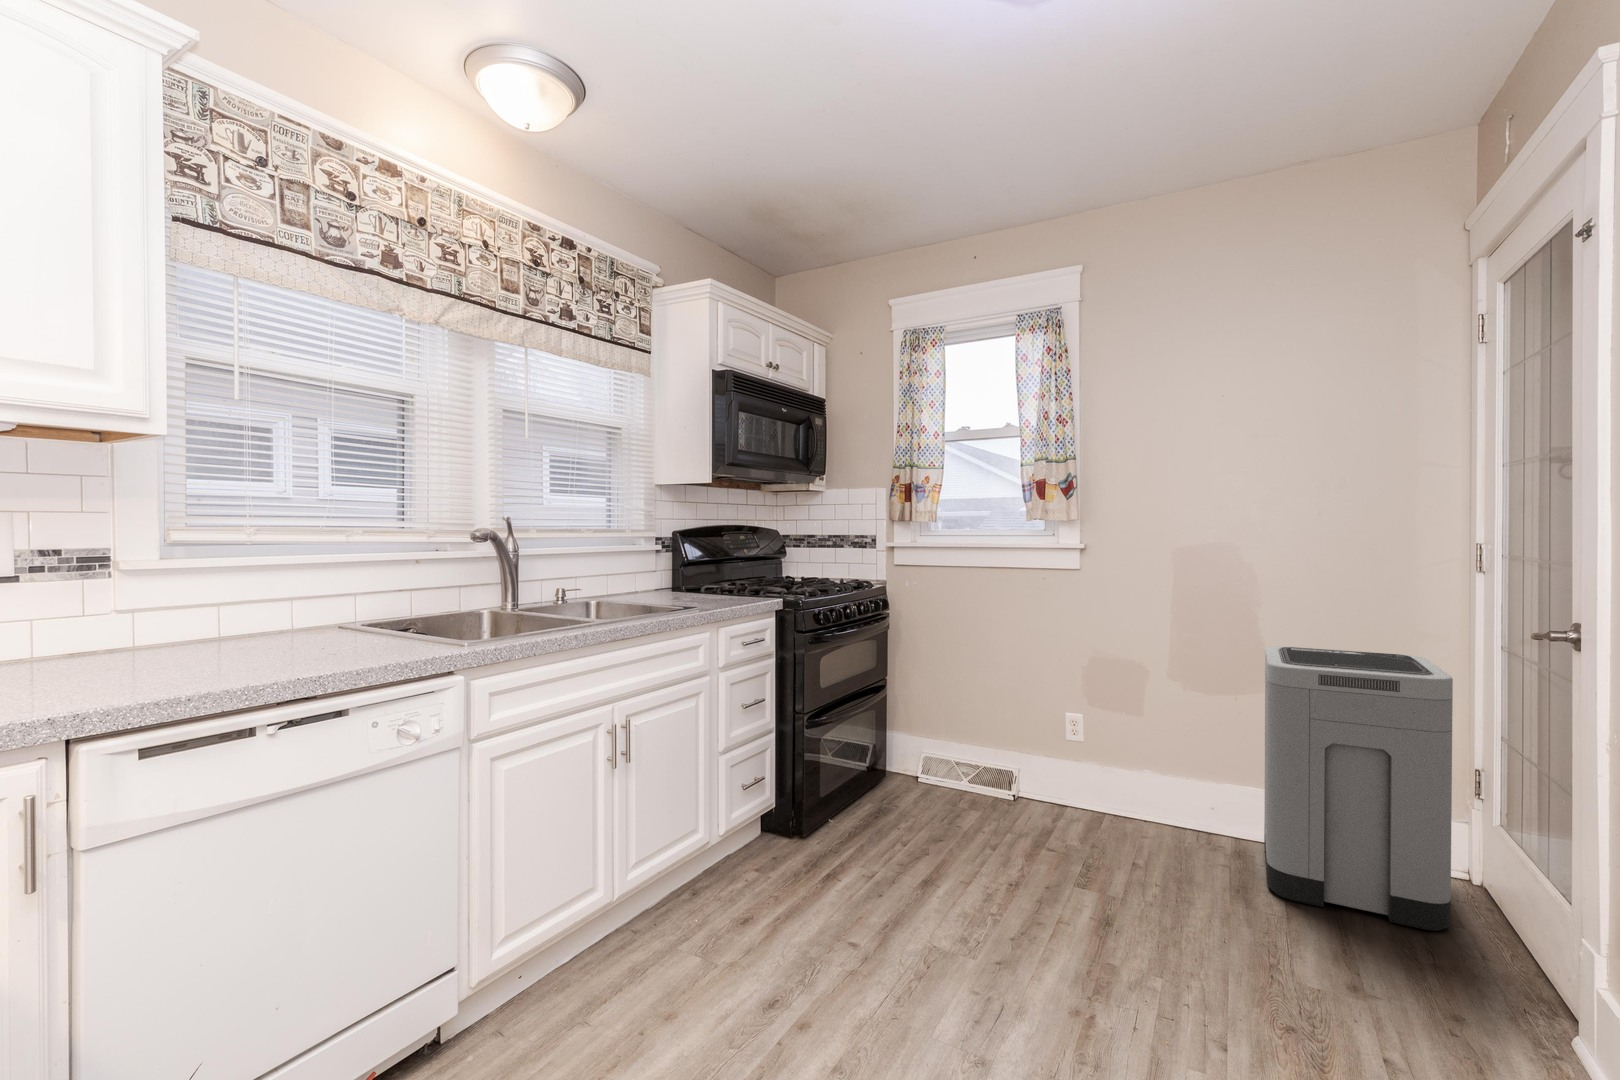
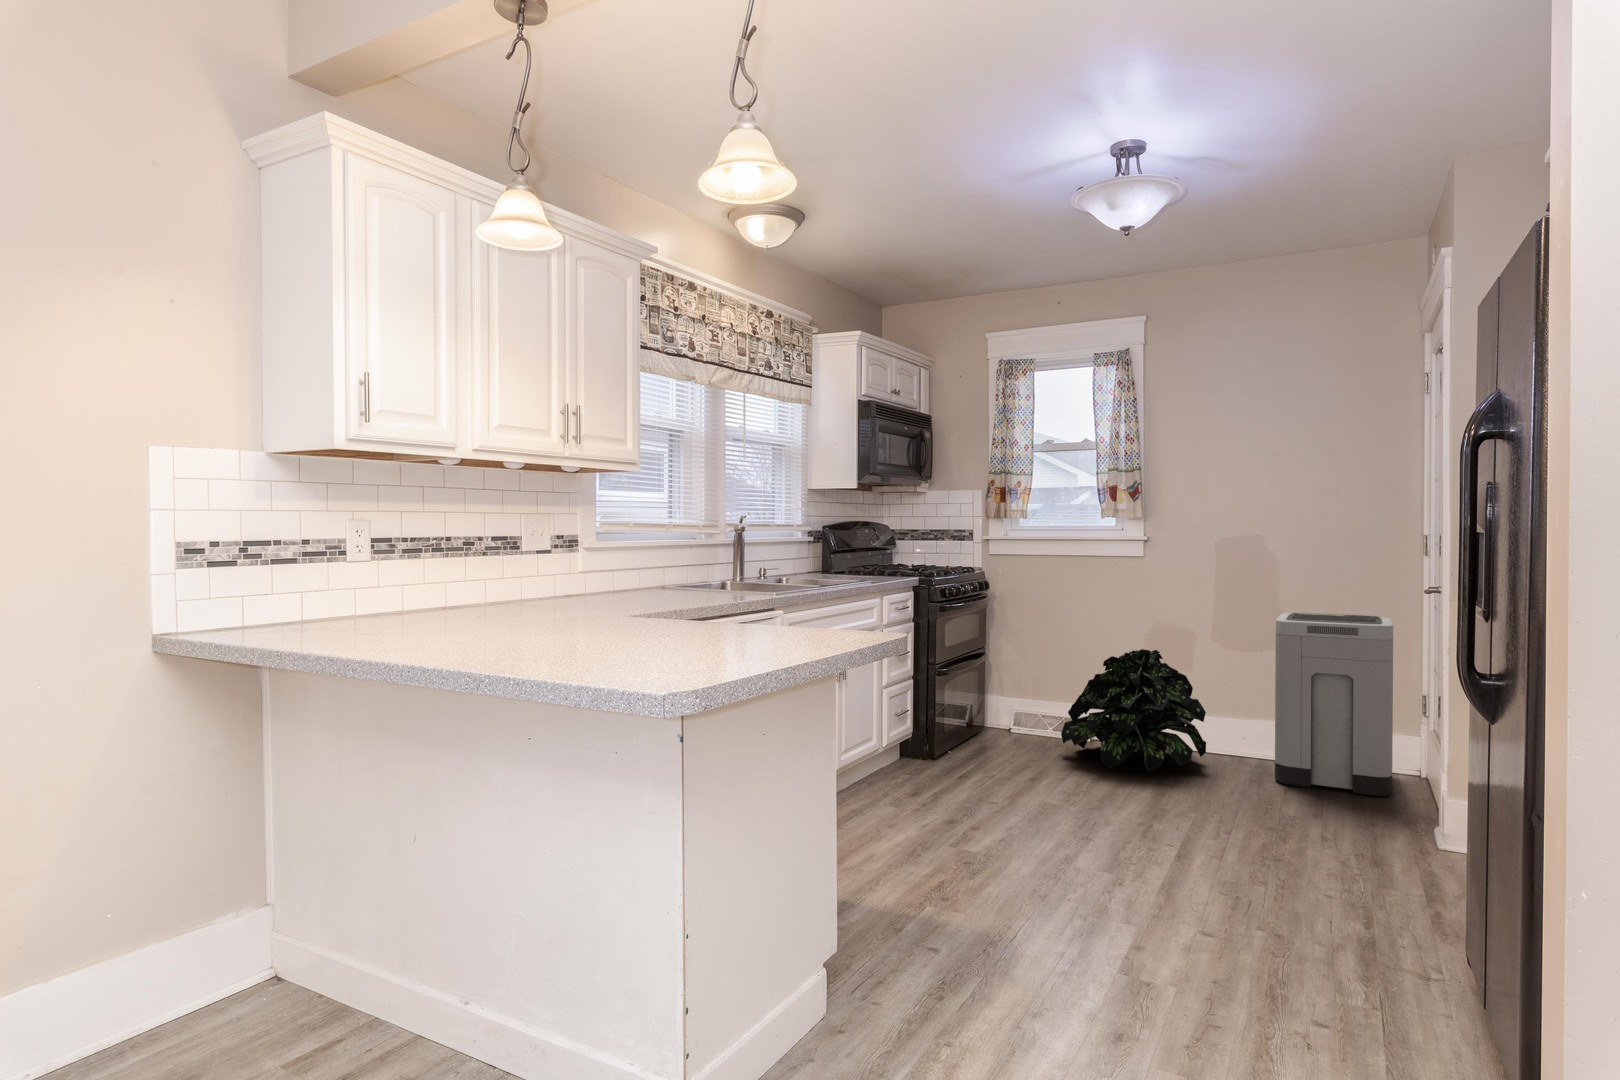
potted plant: none [973,693,1168,875] -> present [1061,649,1206,772]

